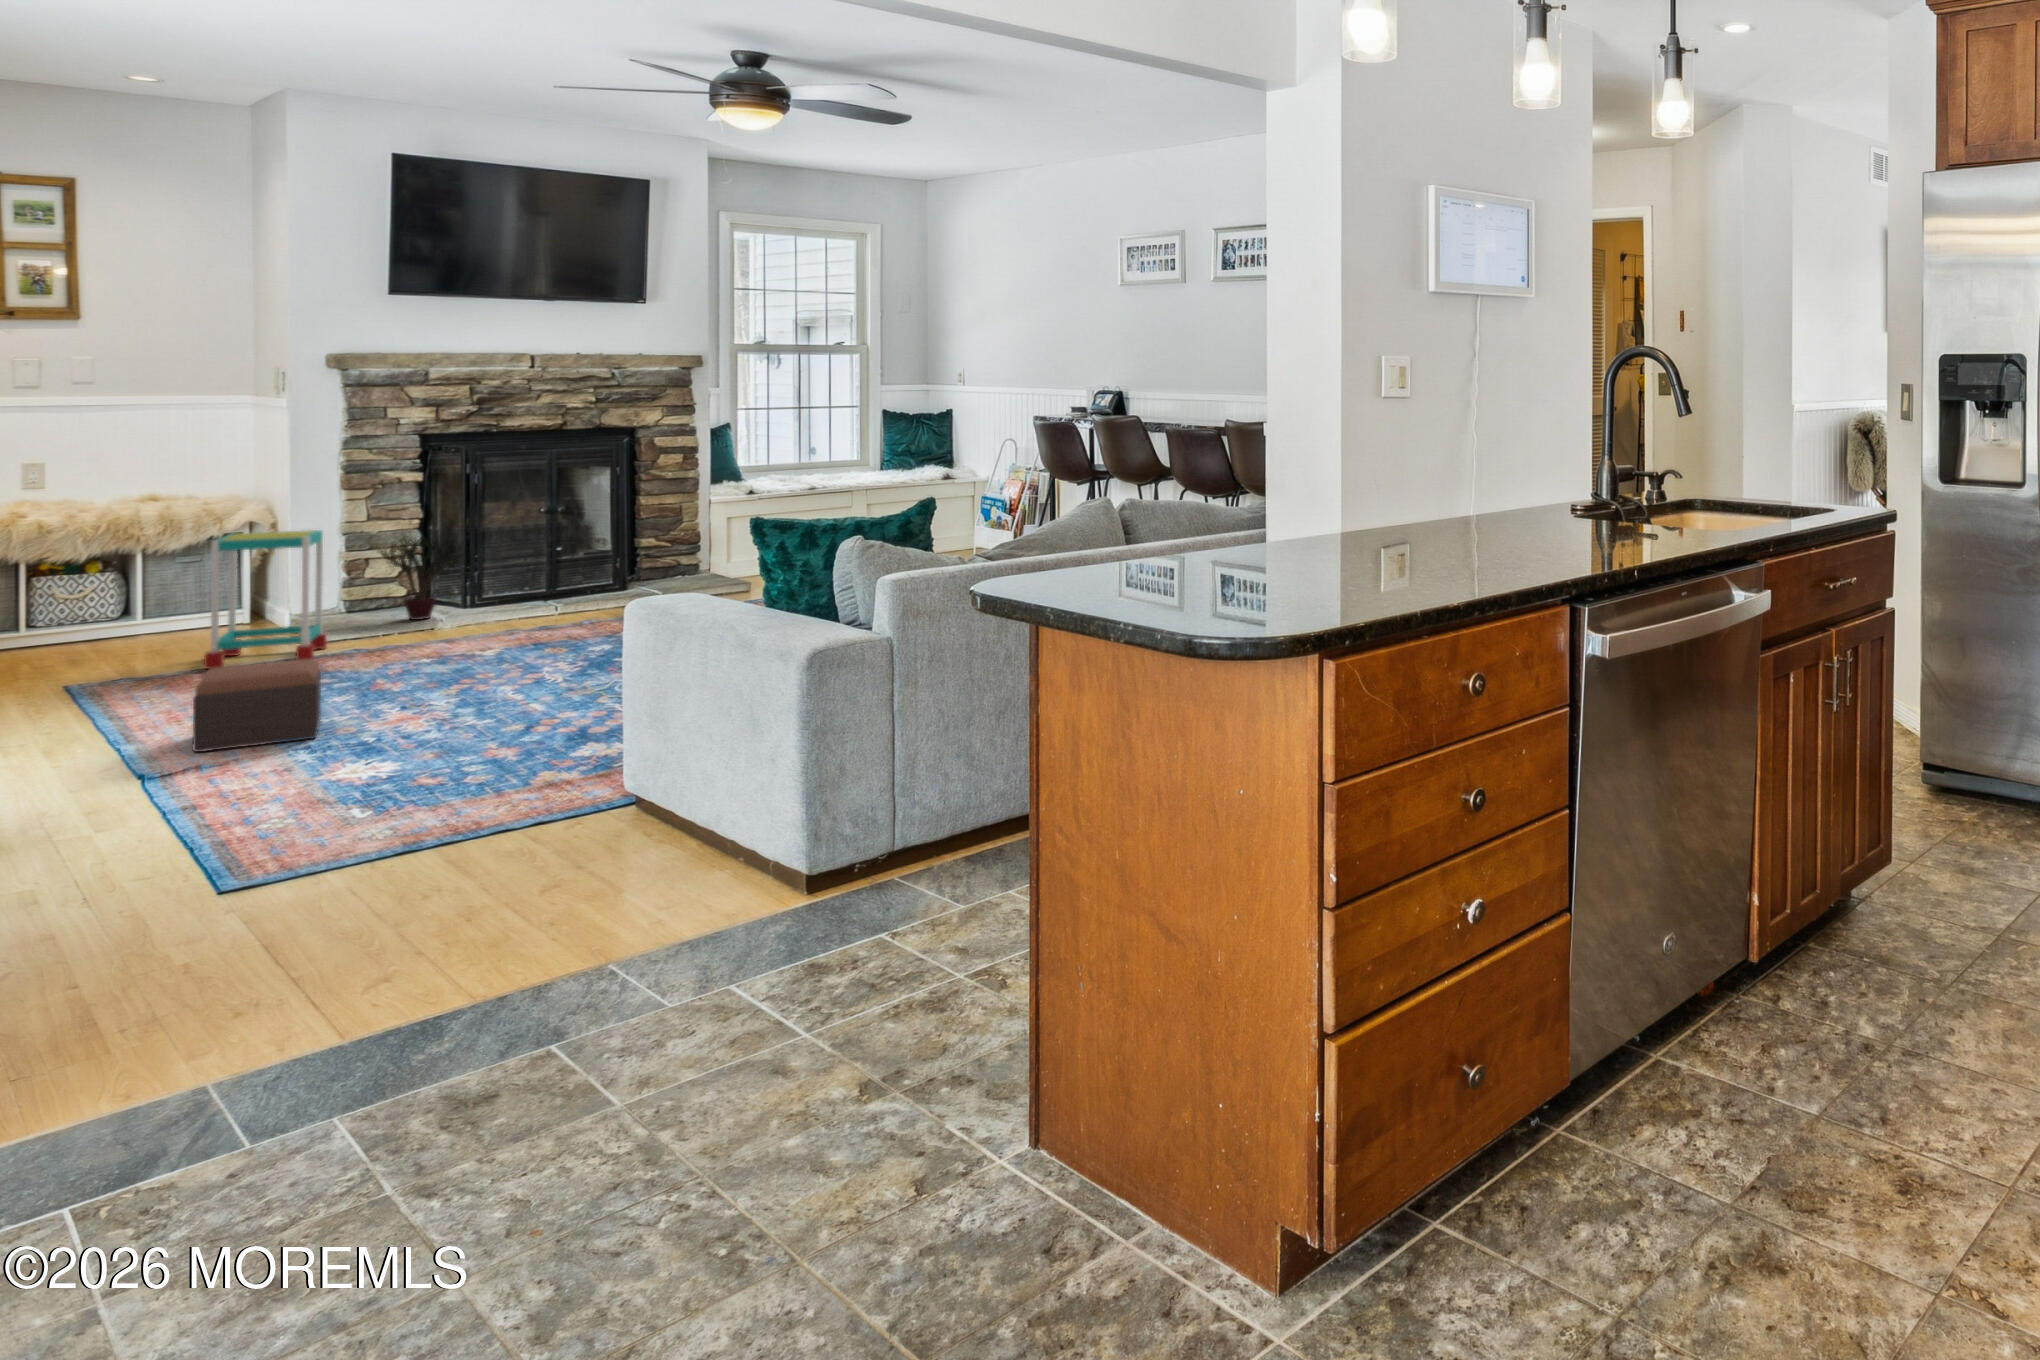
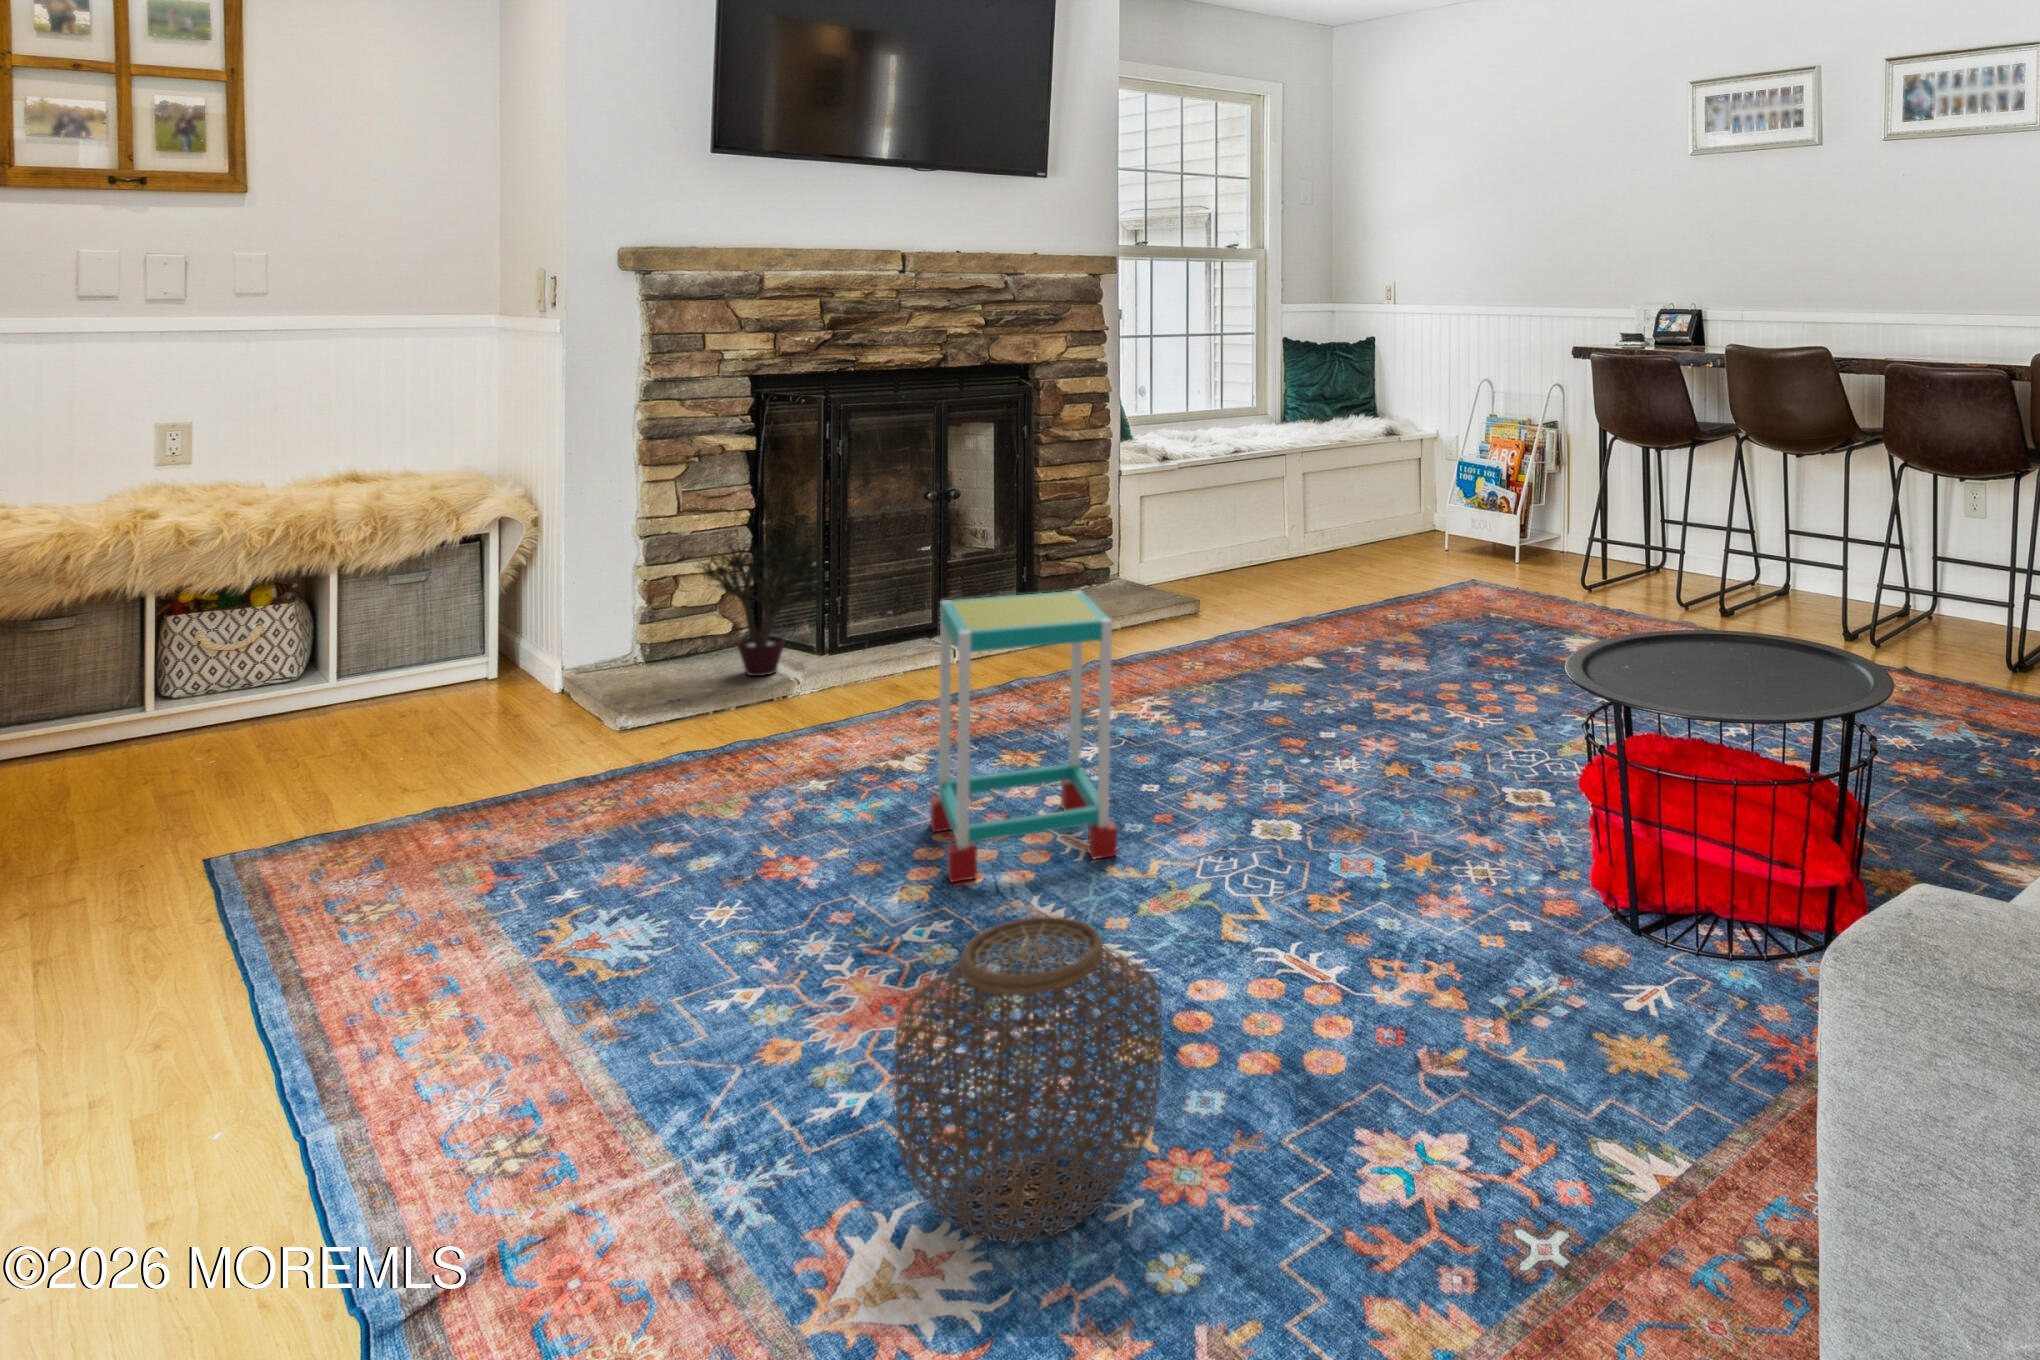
side table: present [204,530,327,669] -> present [930,591,1117,882]
woven basket: none [338,633,472,757] -> present [893,916,1162,1242]
footstool: present [193,659,321,752] -> none [540,913,798,1196]

